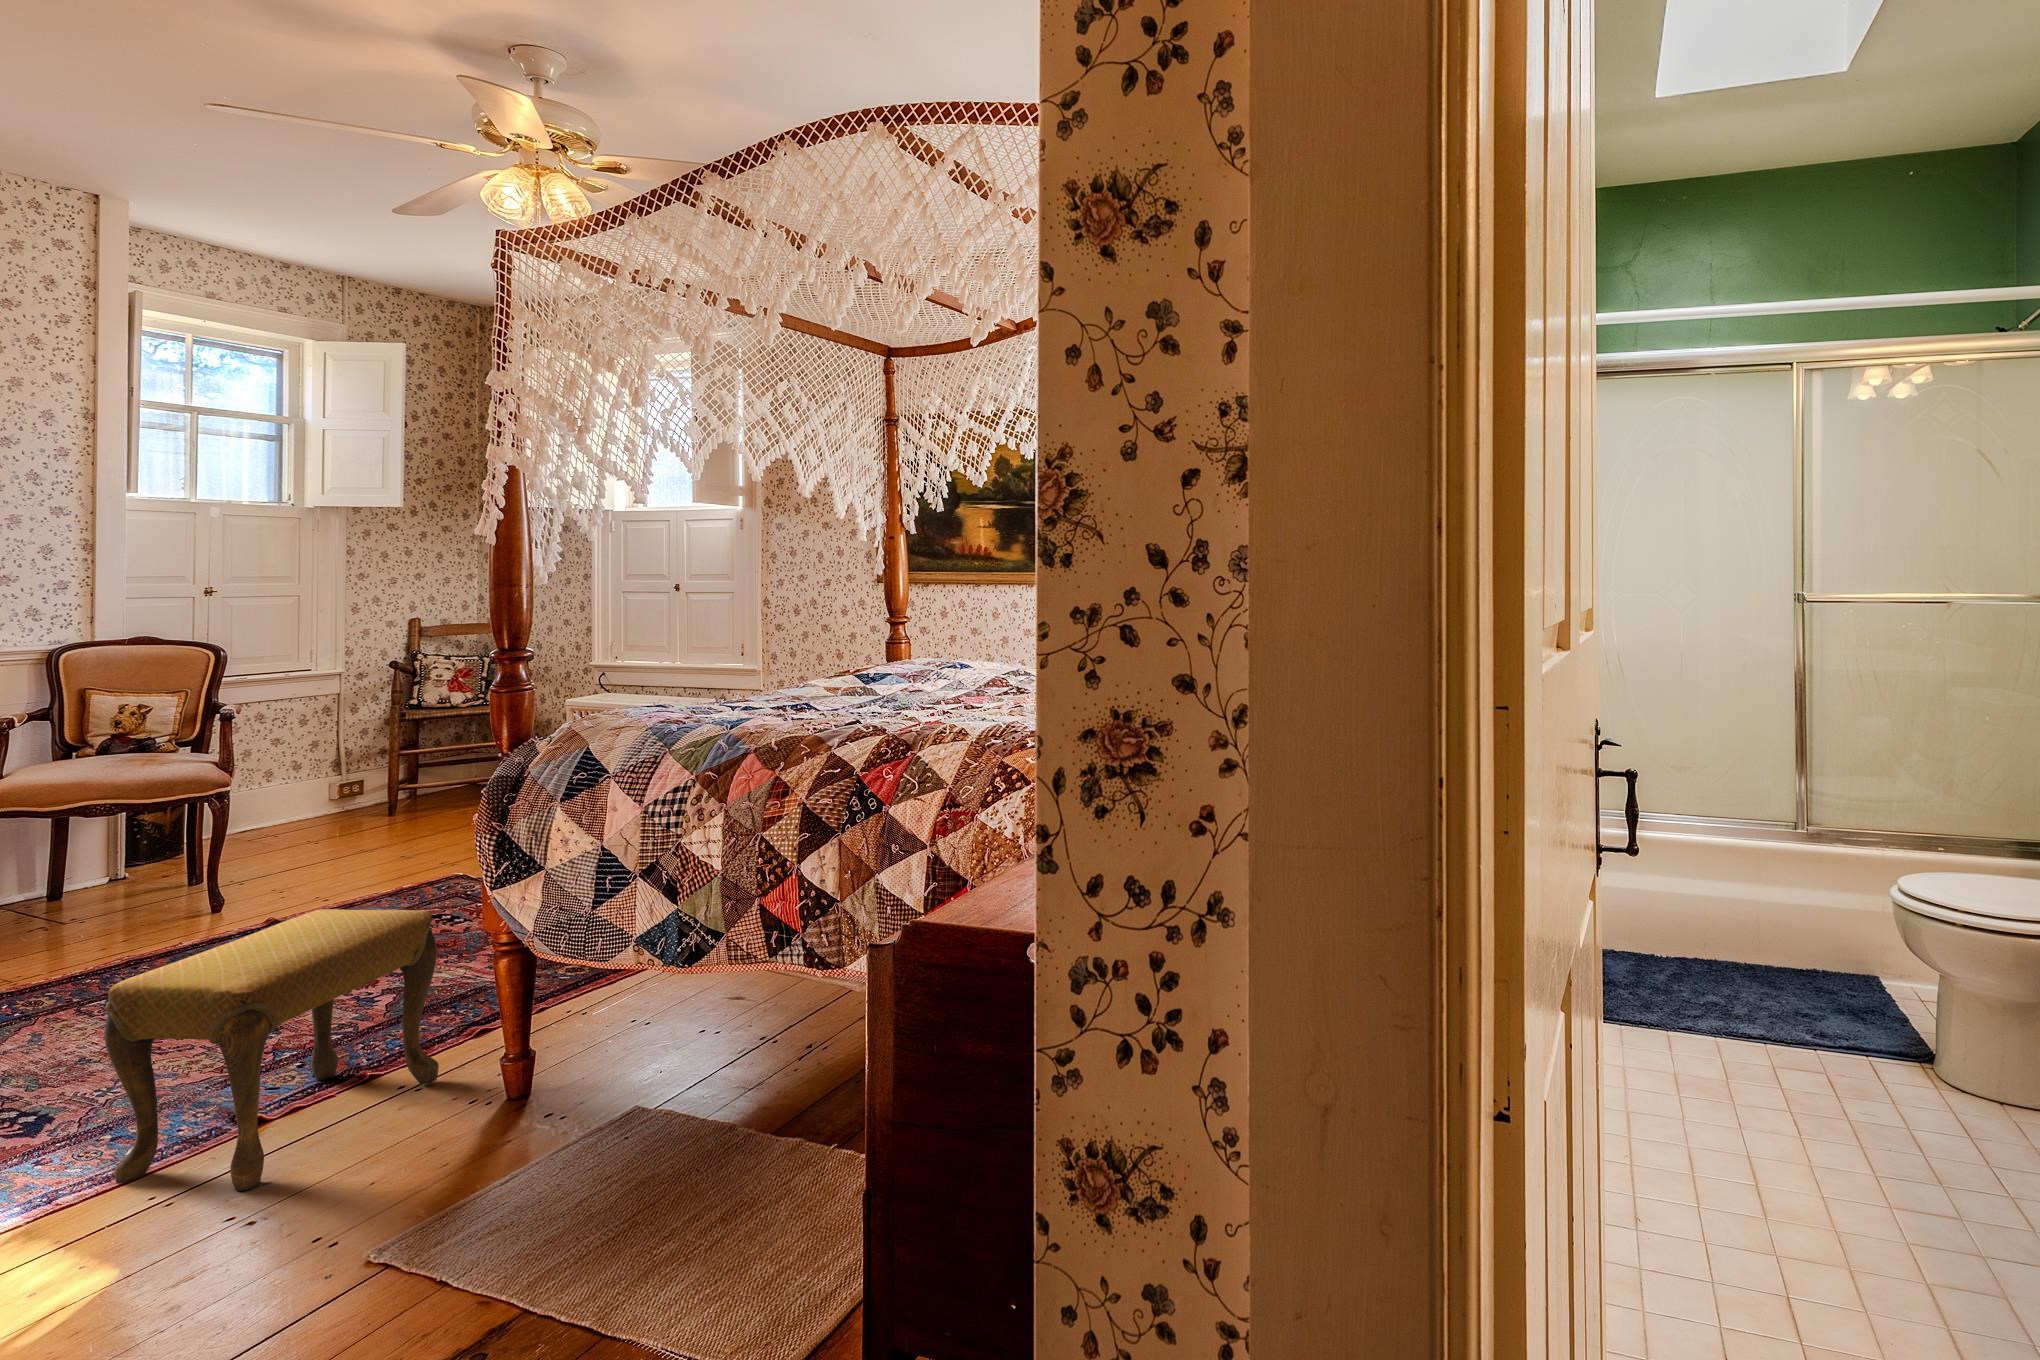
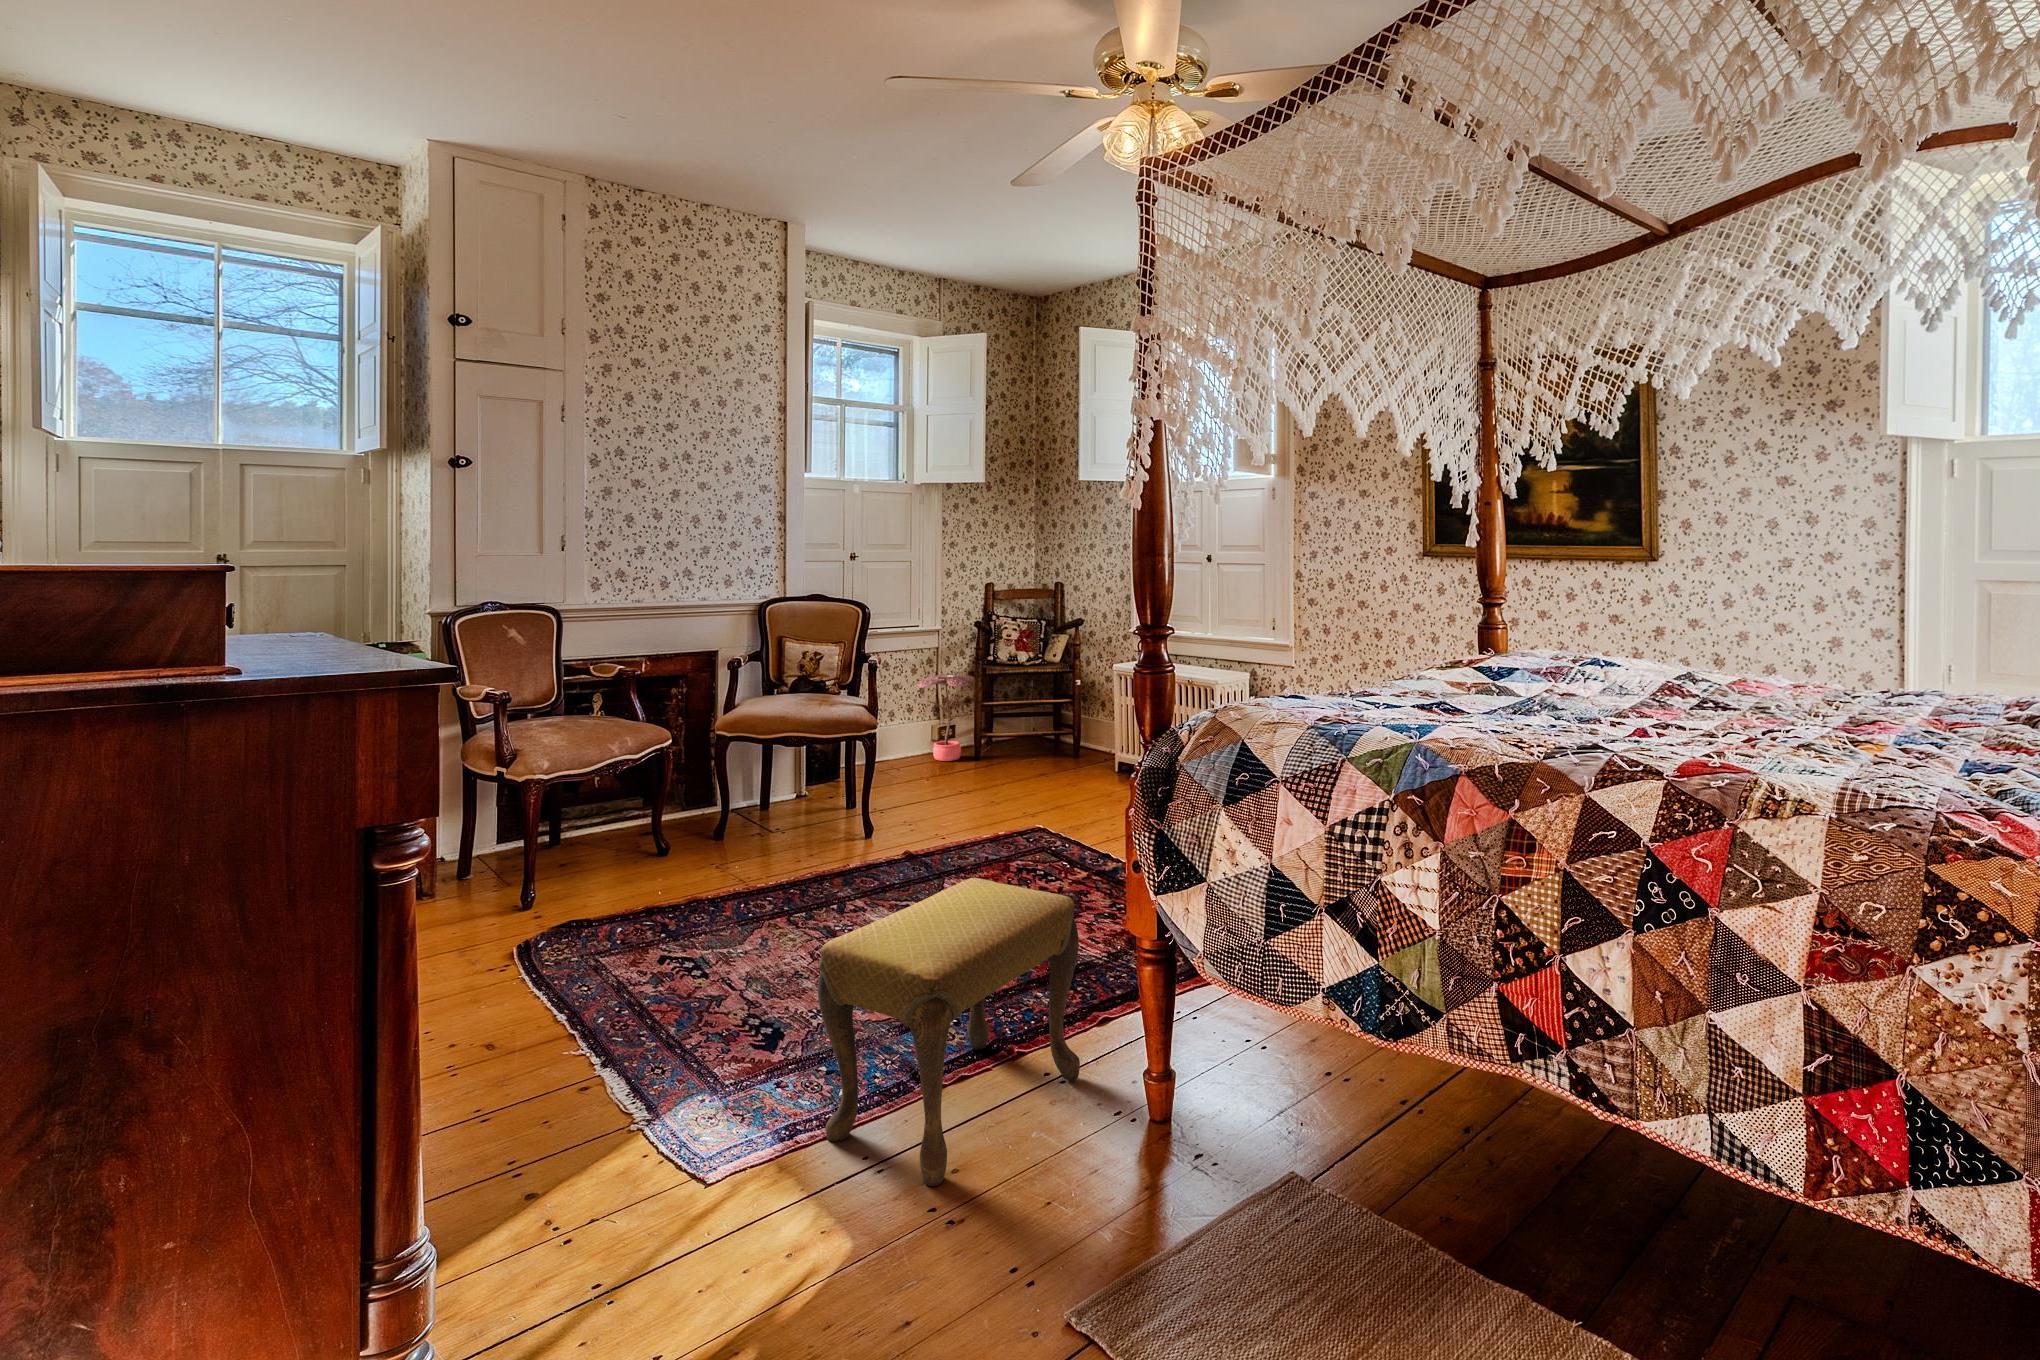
potted plant: none [303,725,386,826] -> present [918,674,974,761]

